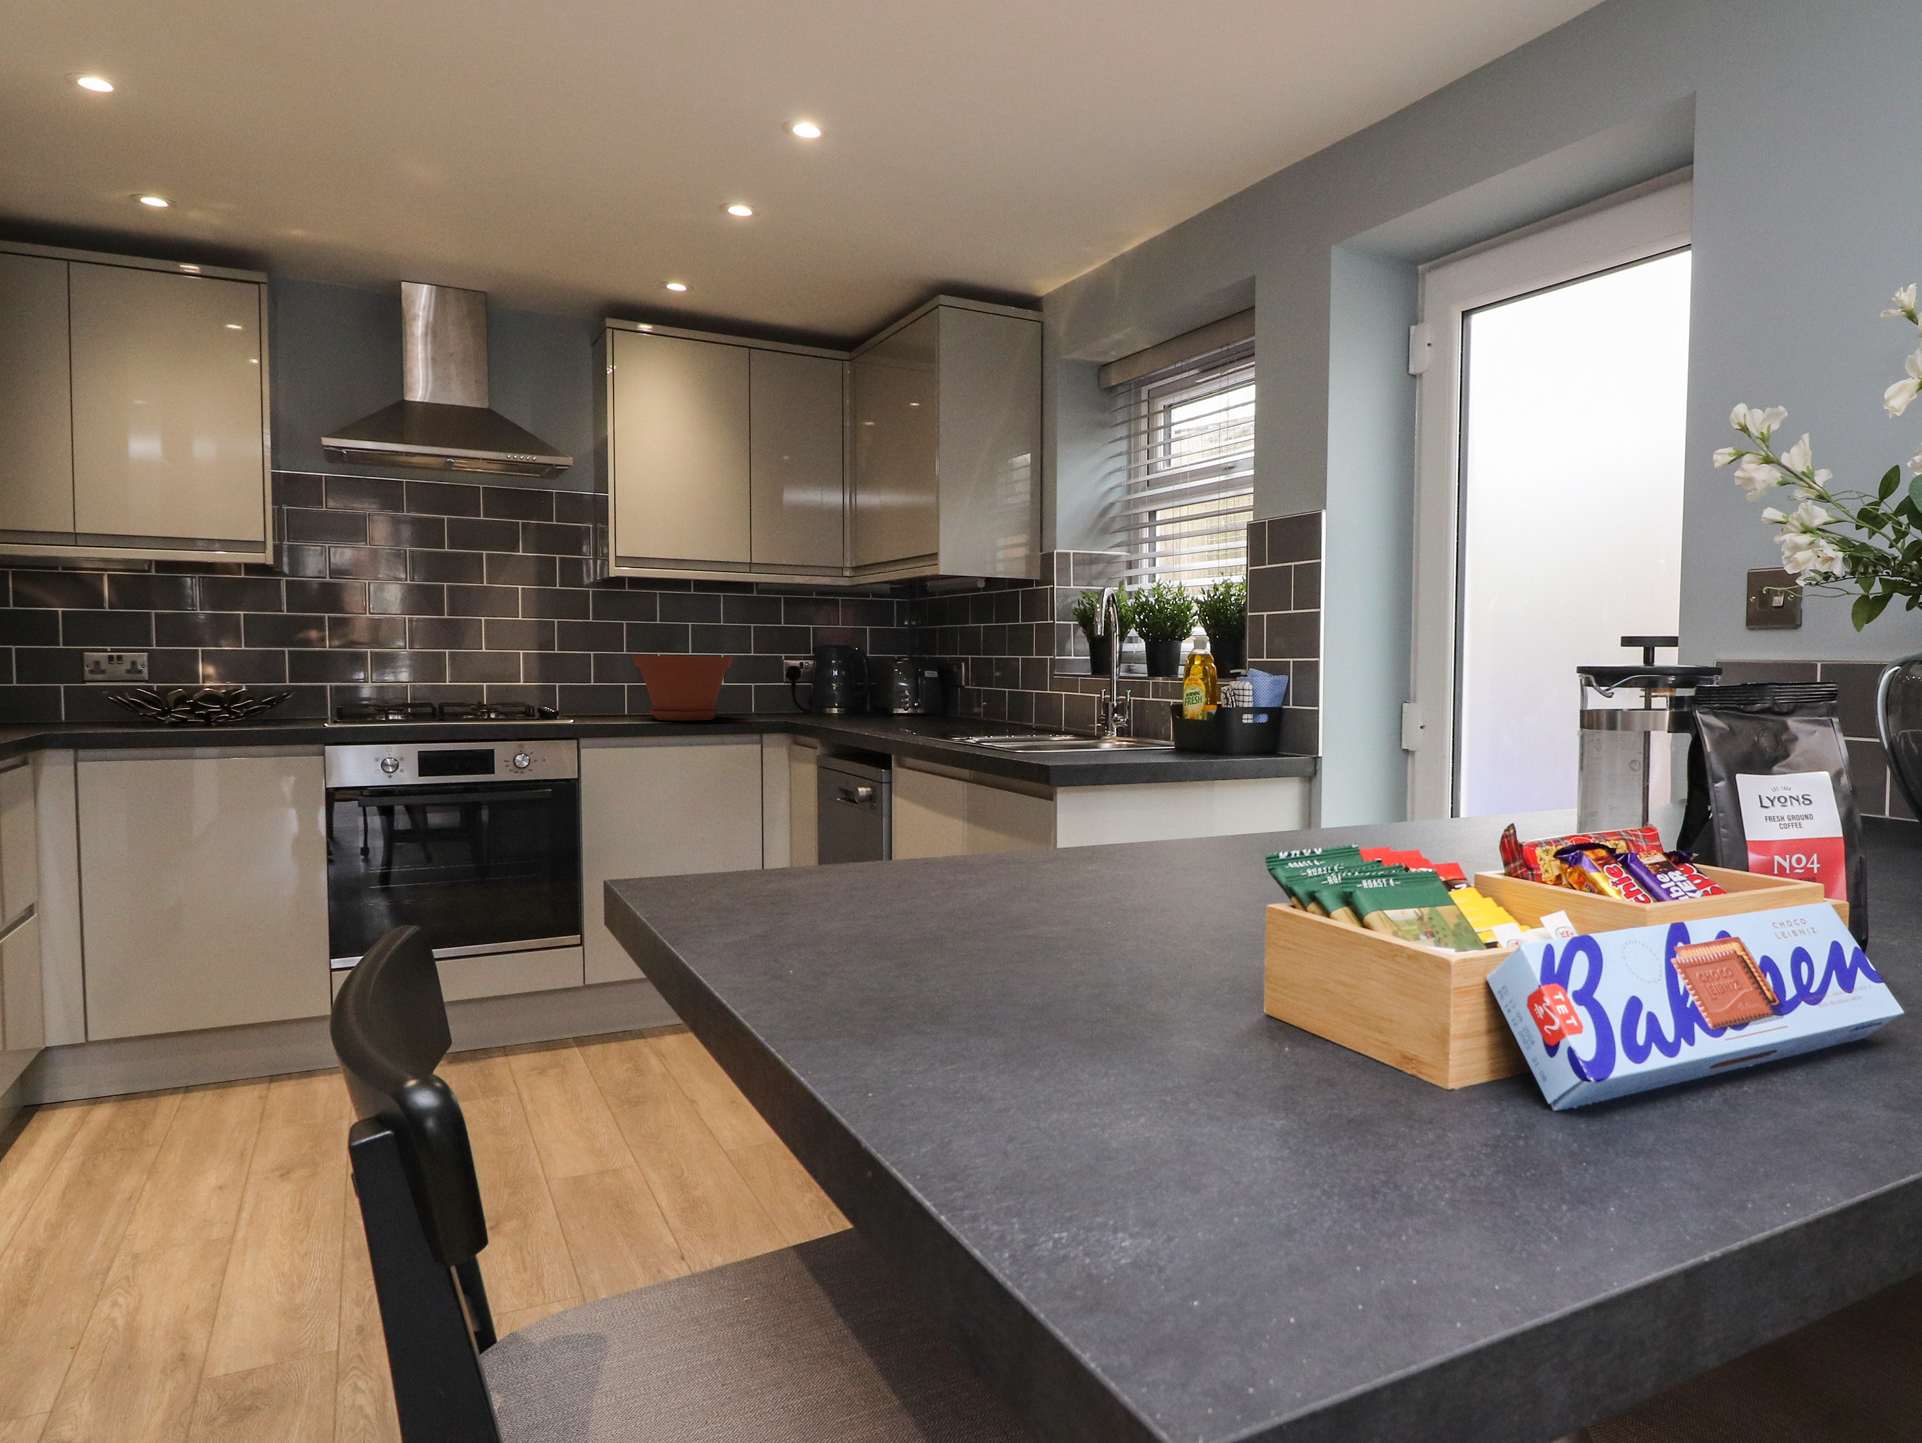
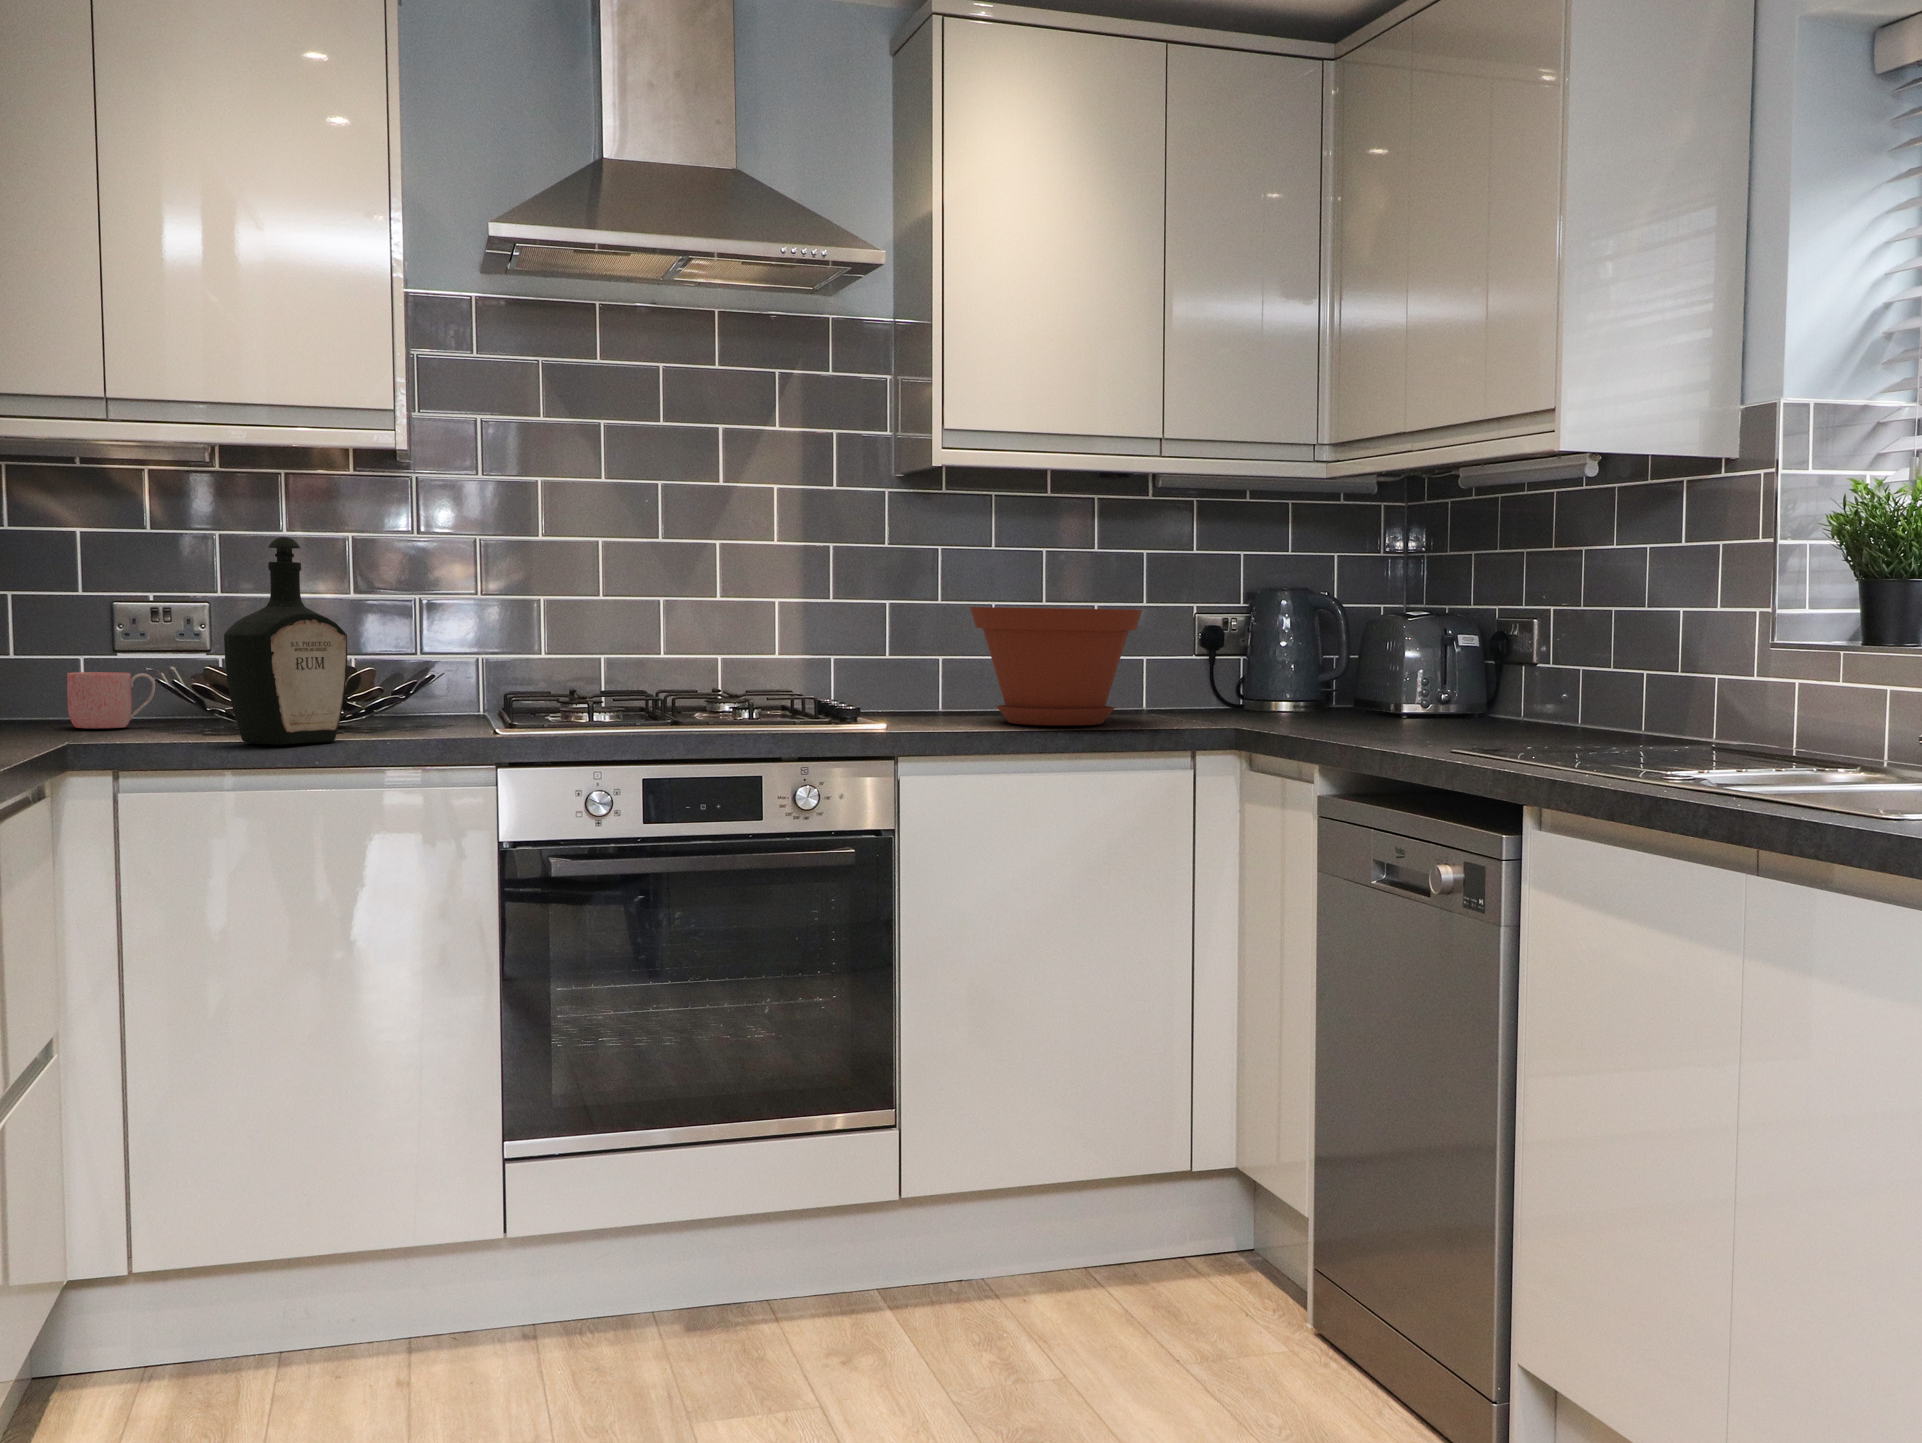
bottle: none [147,615,230,733] -> present [224,537,347,745]
mug: none [45,693,106,726] -> present [67,672,155,728]

